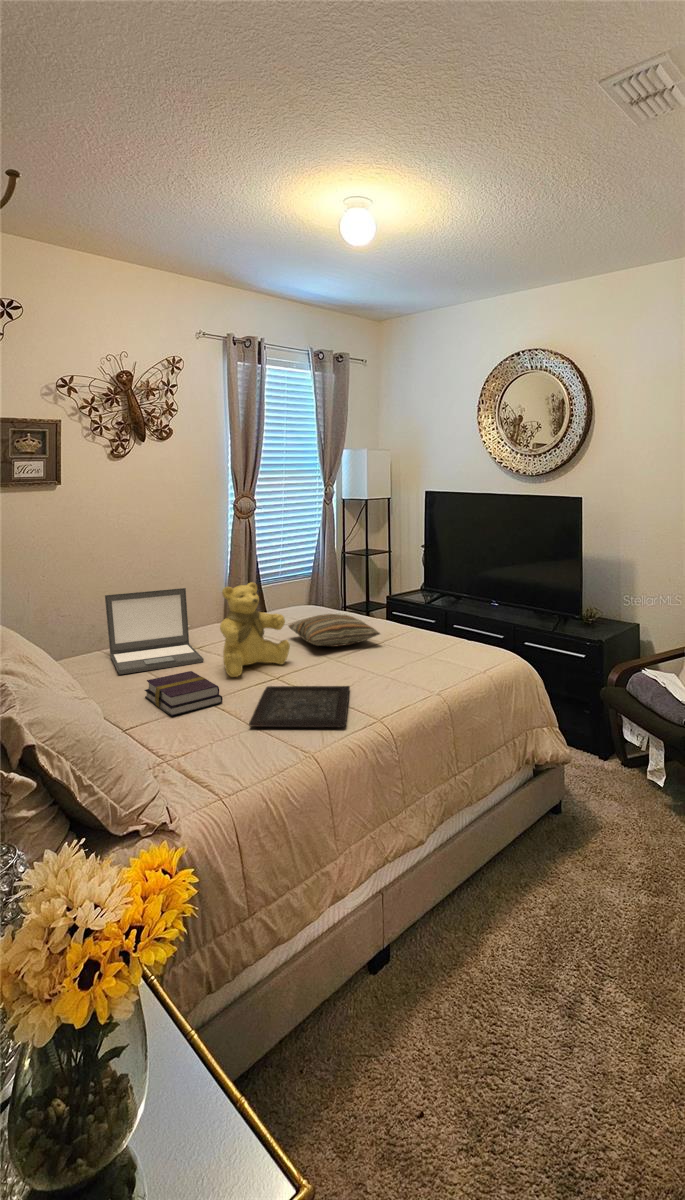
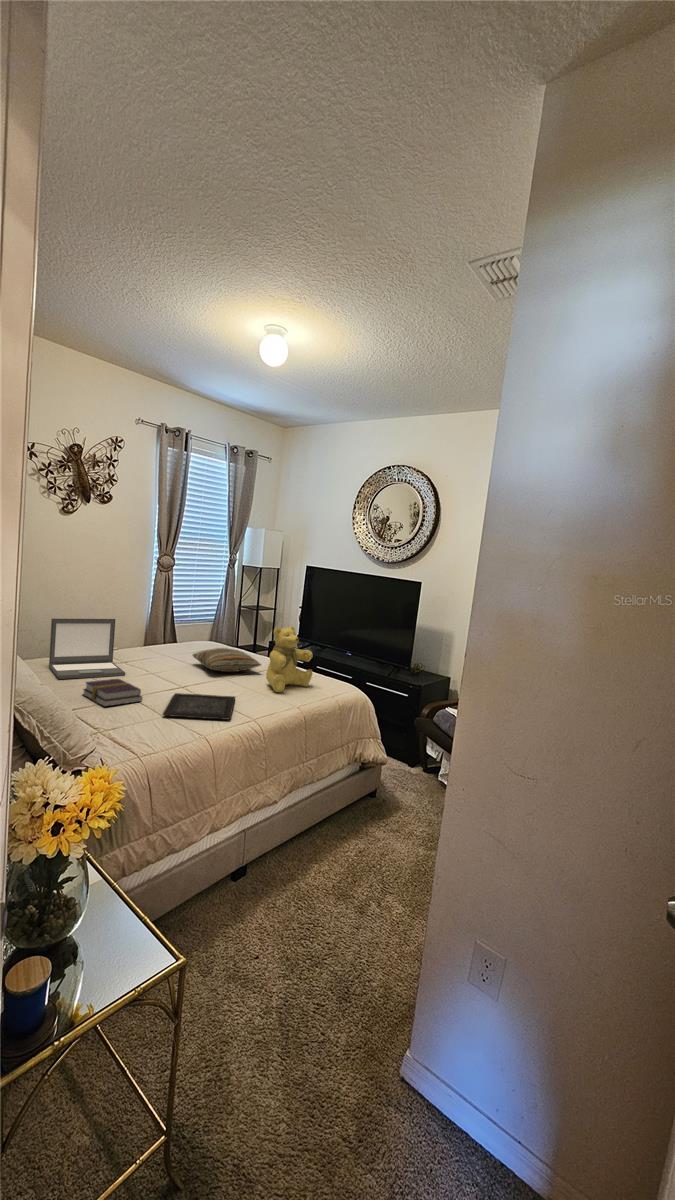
teddy bear: present [220,582,290,677] -> present [266,627,313,692]

